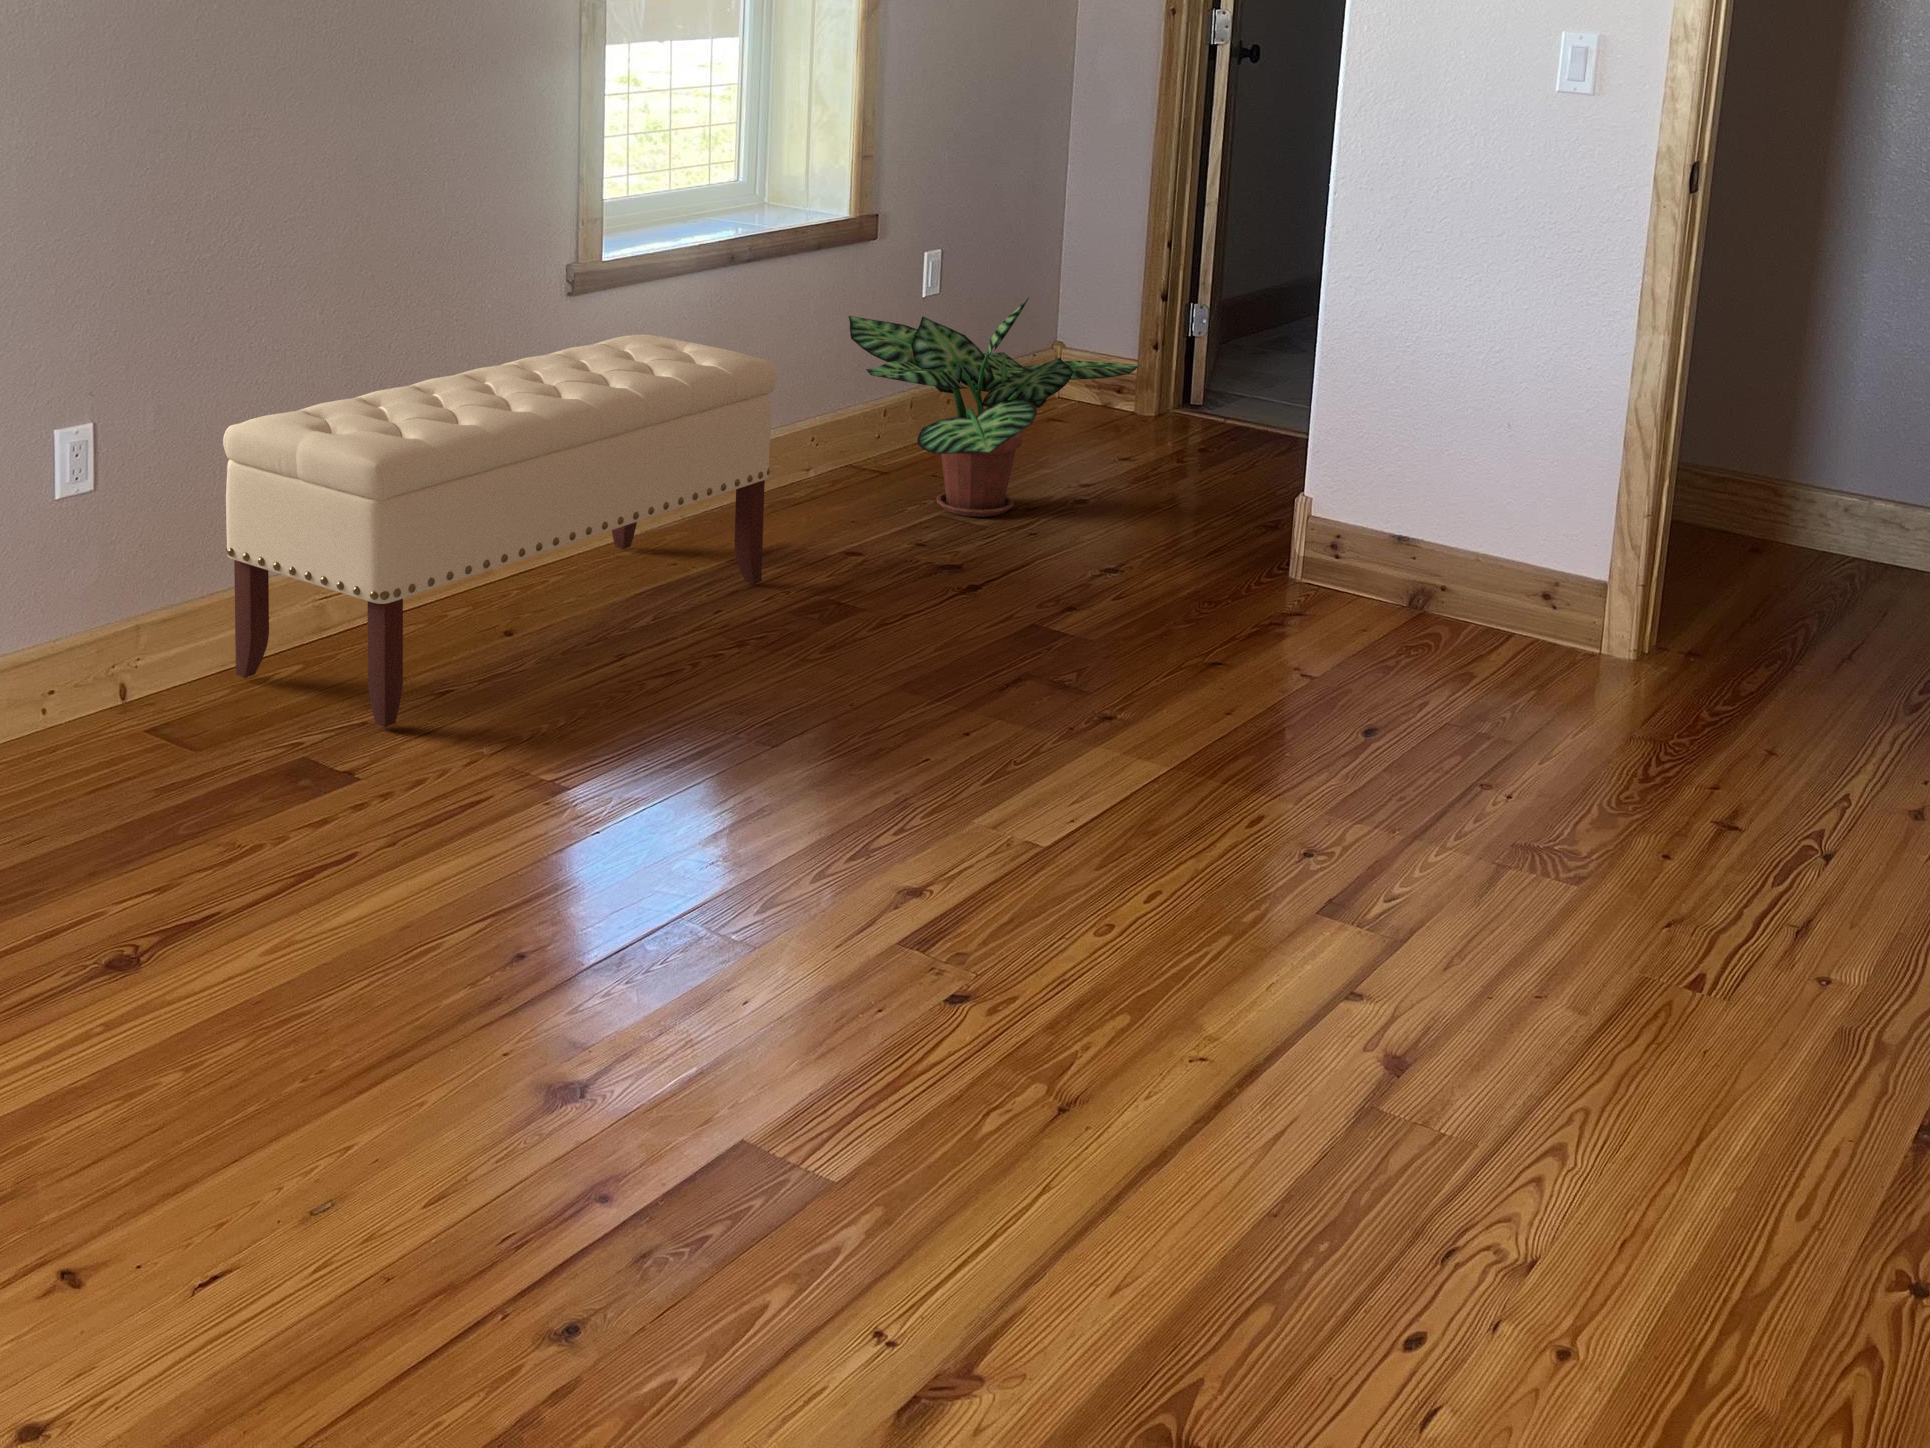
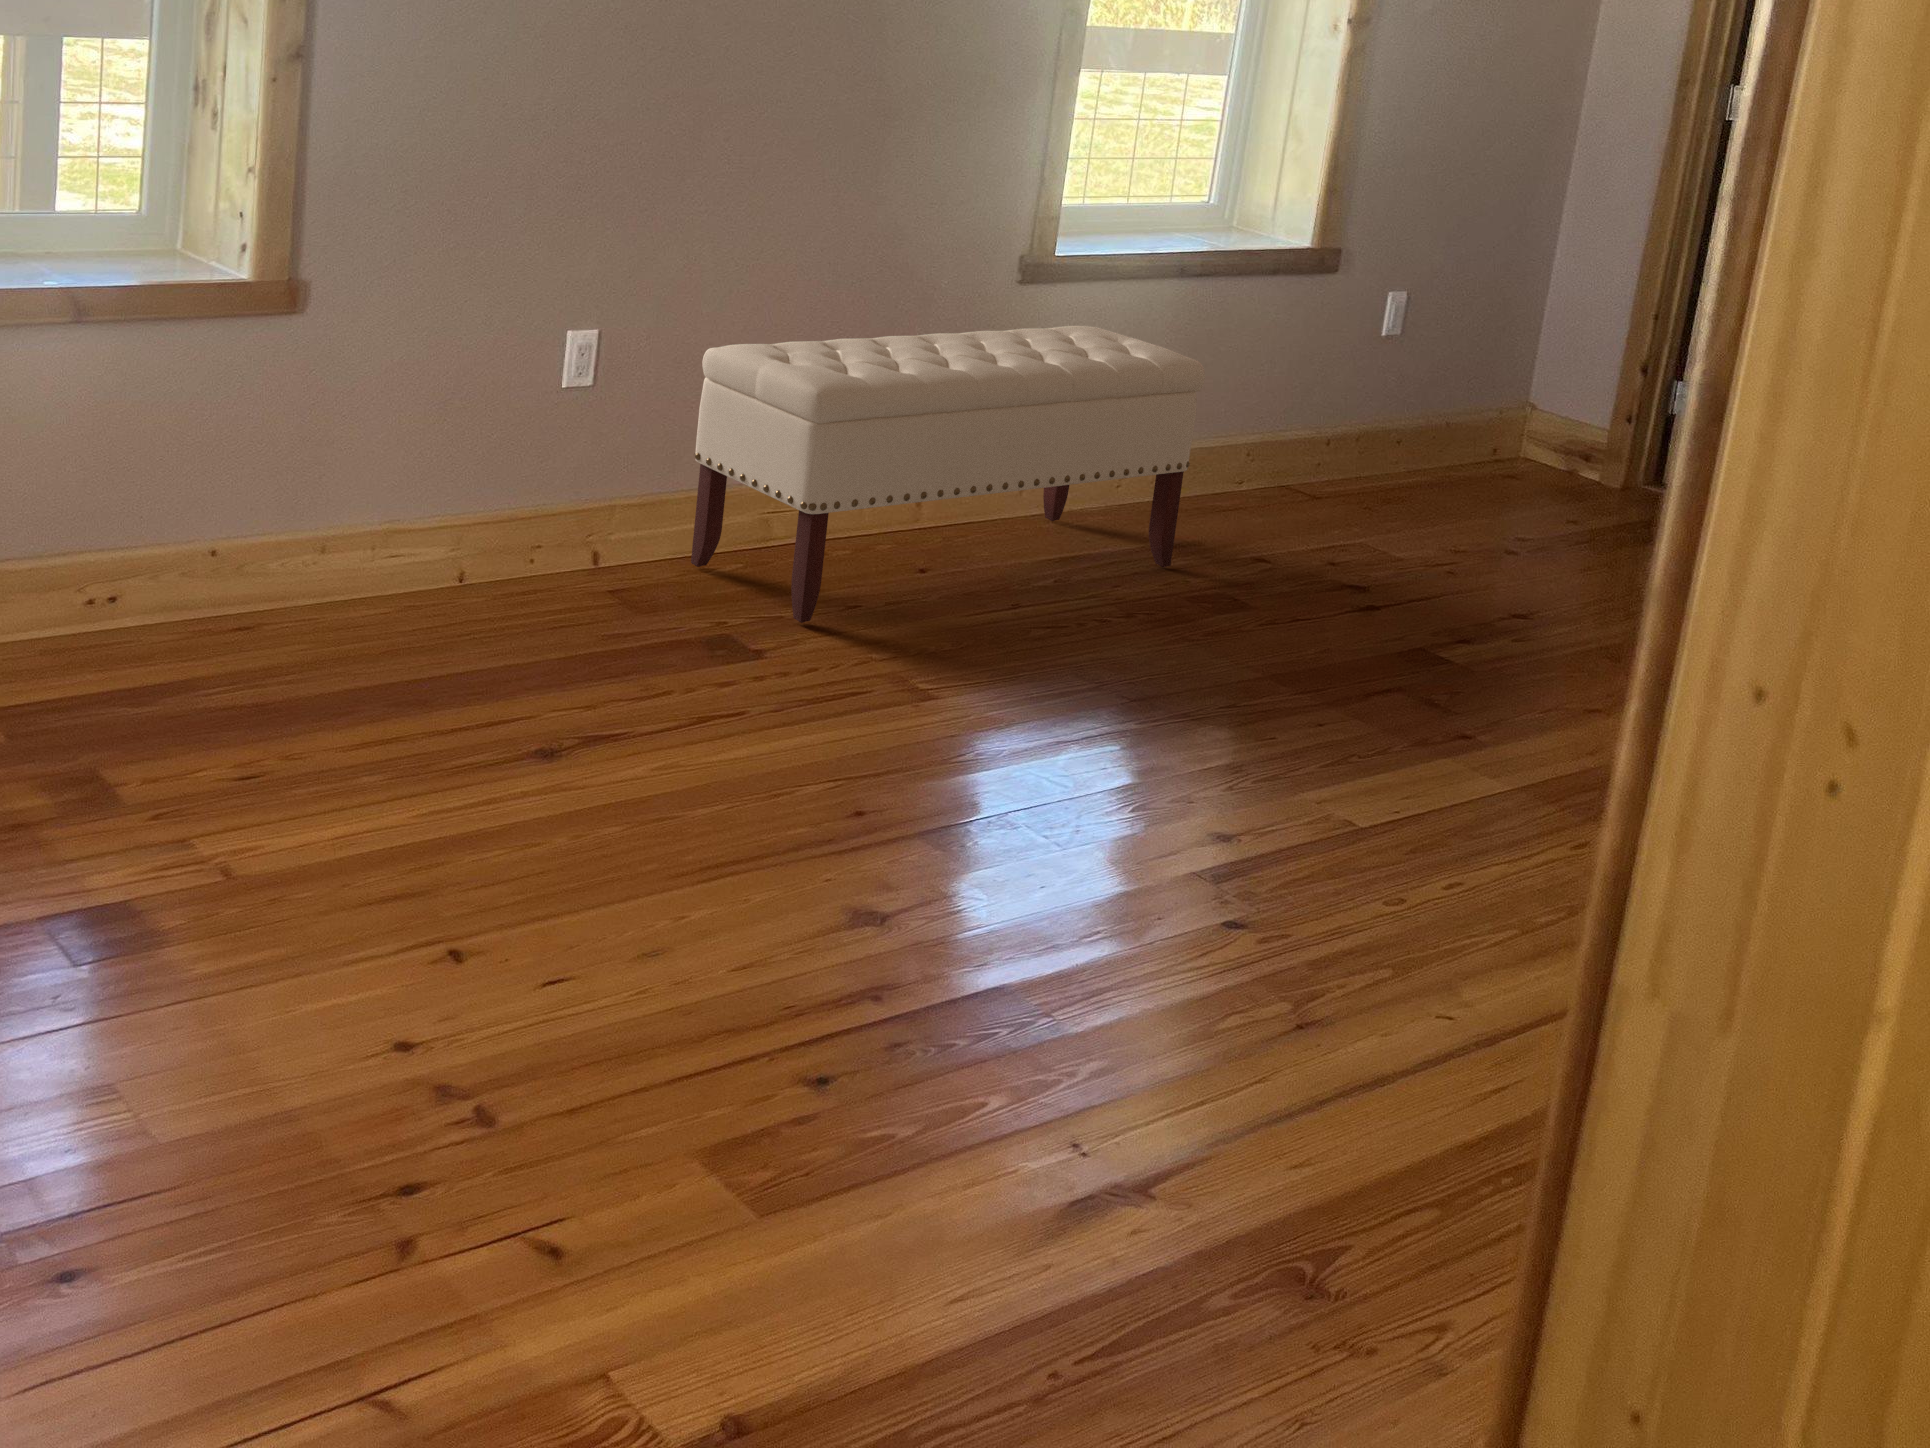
potted plant: present [849,298,1141,517] -> none [1299,339,1593,548]

